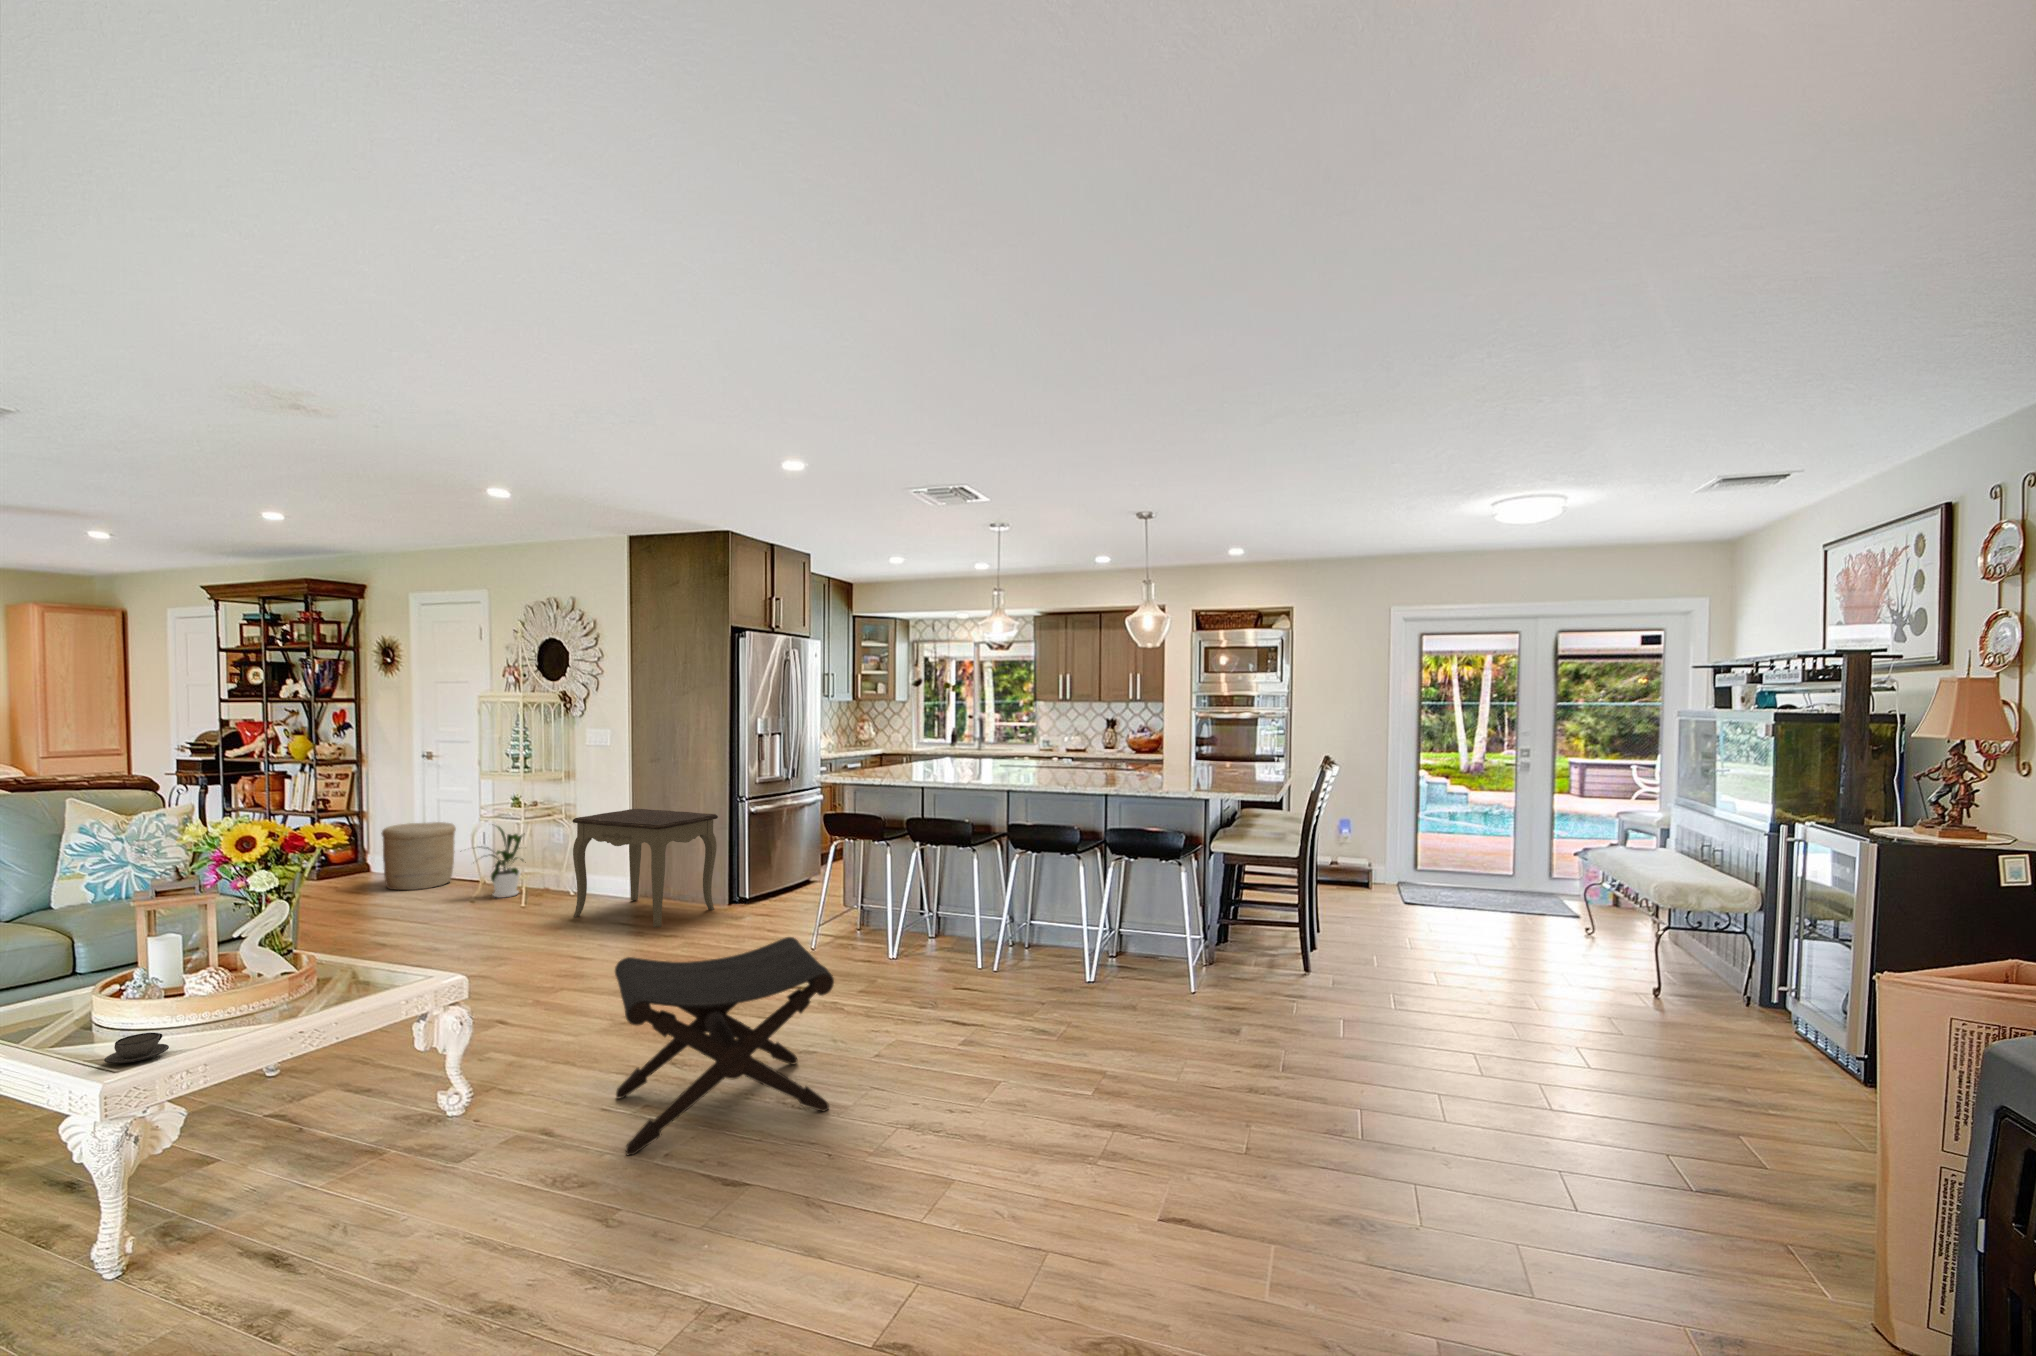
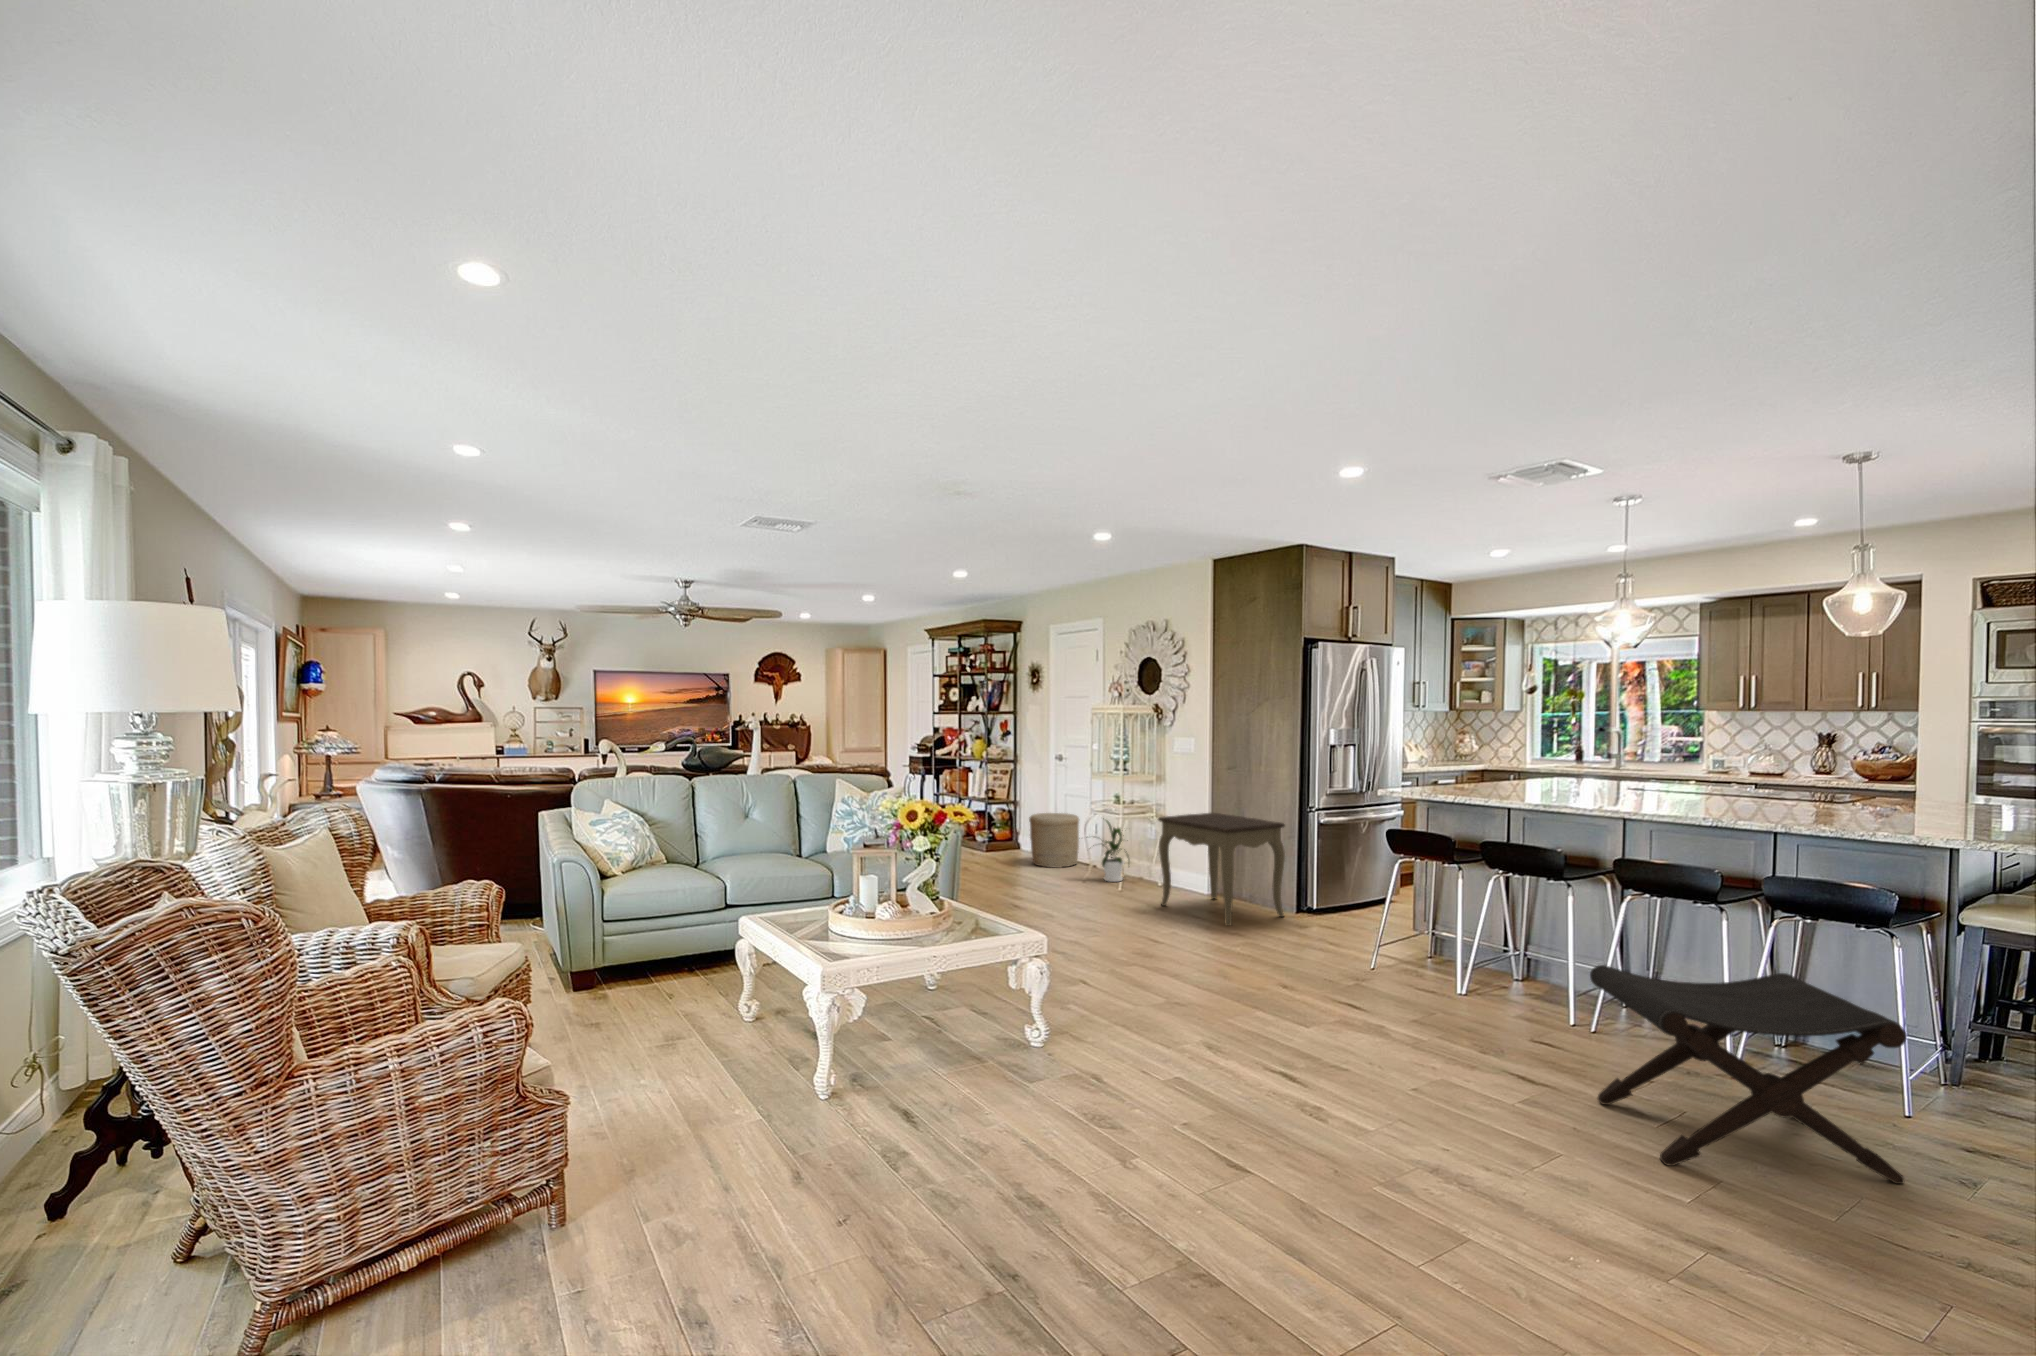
footstool: present [615,937,834,1155] -> present [1590,965,1906,1184]
teacup: present [104,1033,169,1063] -> none [839,936,870,953]

